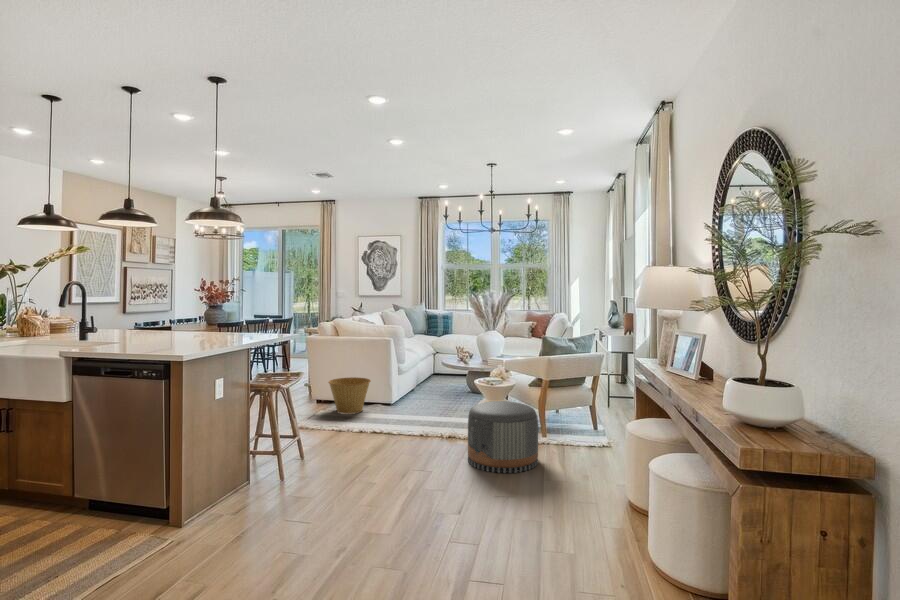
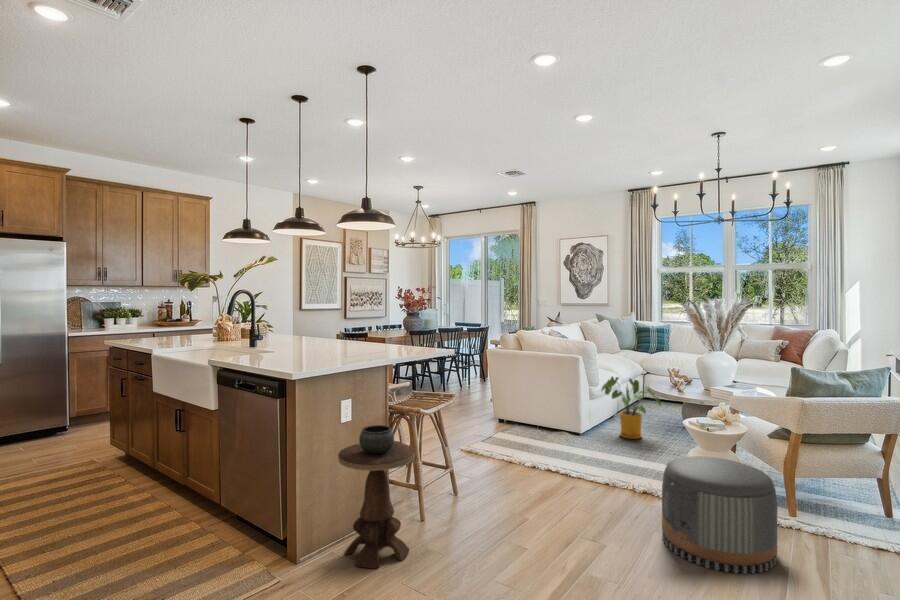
house plant: none [408,354,454,404] -> present [601,377,661,439]
basket: present [328,377,371,414] -> none [505,398,554,441]
side table: none [216,398,286,517] -> present [338,425,415,568]

